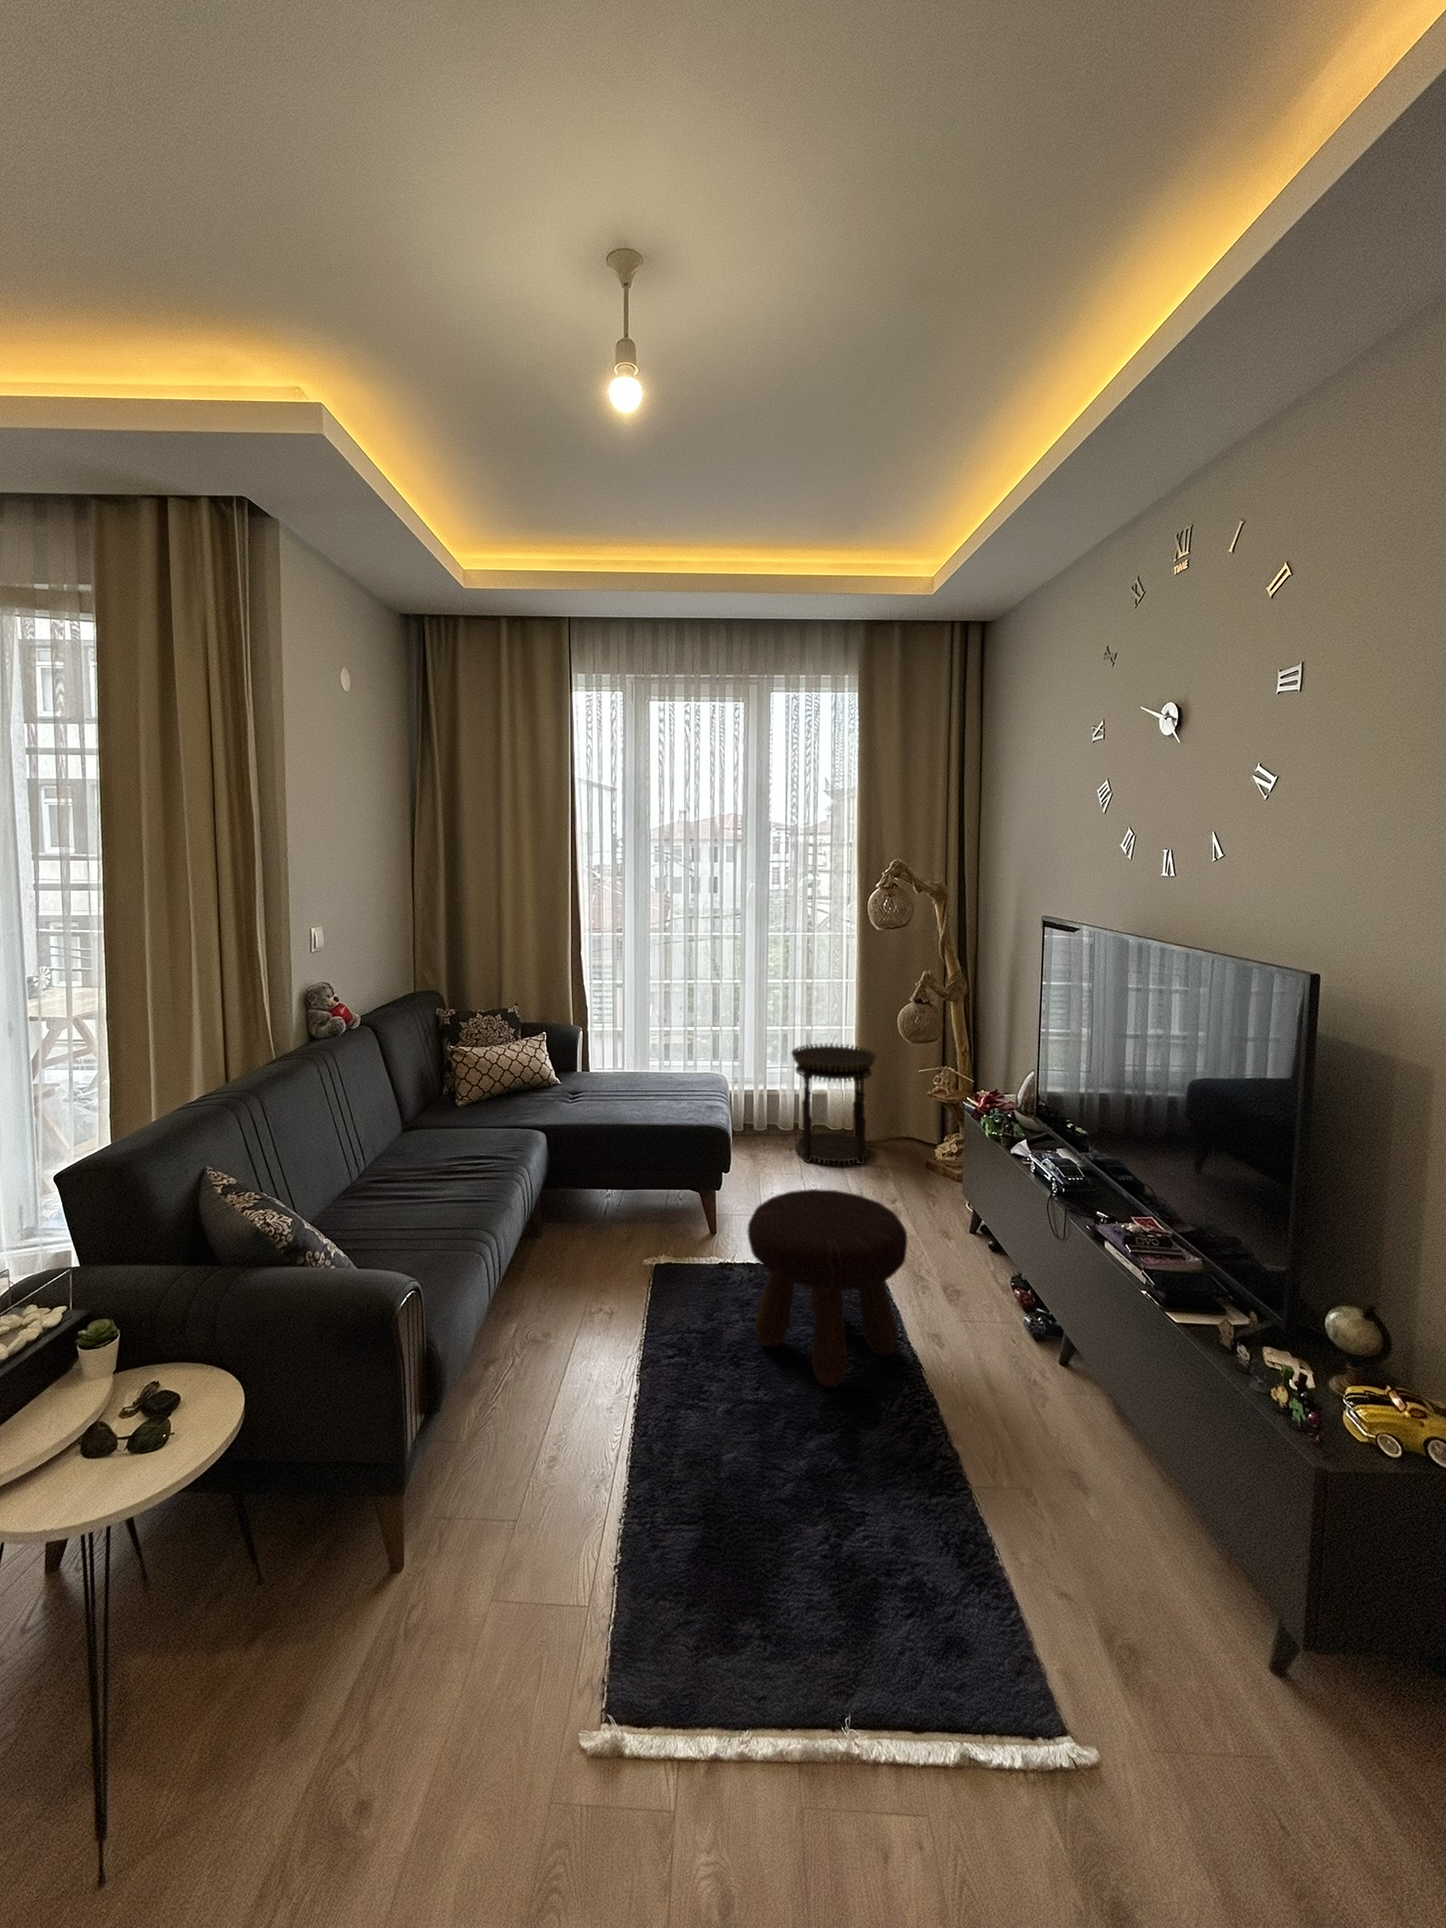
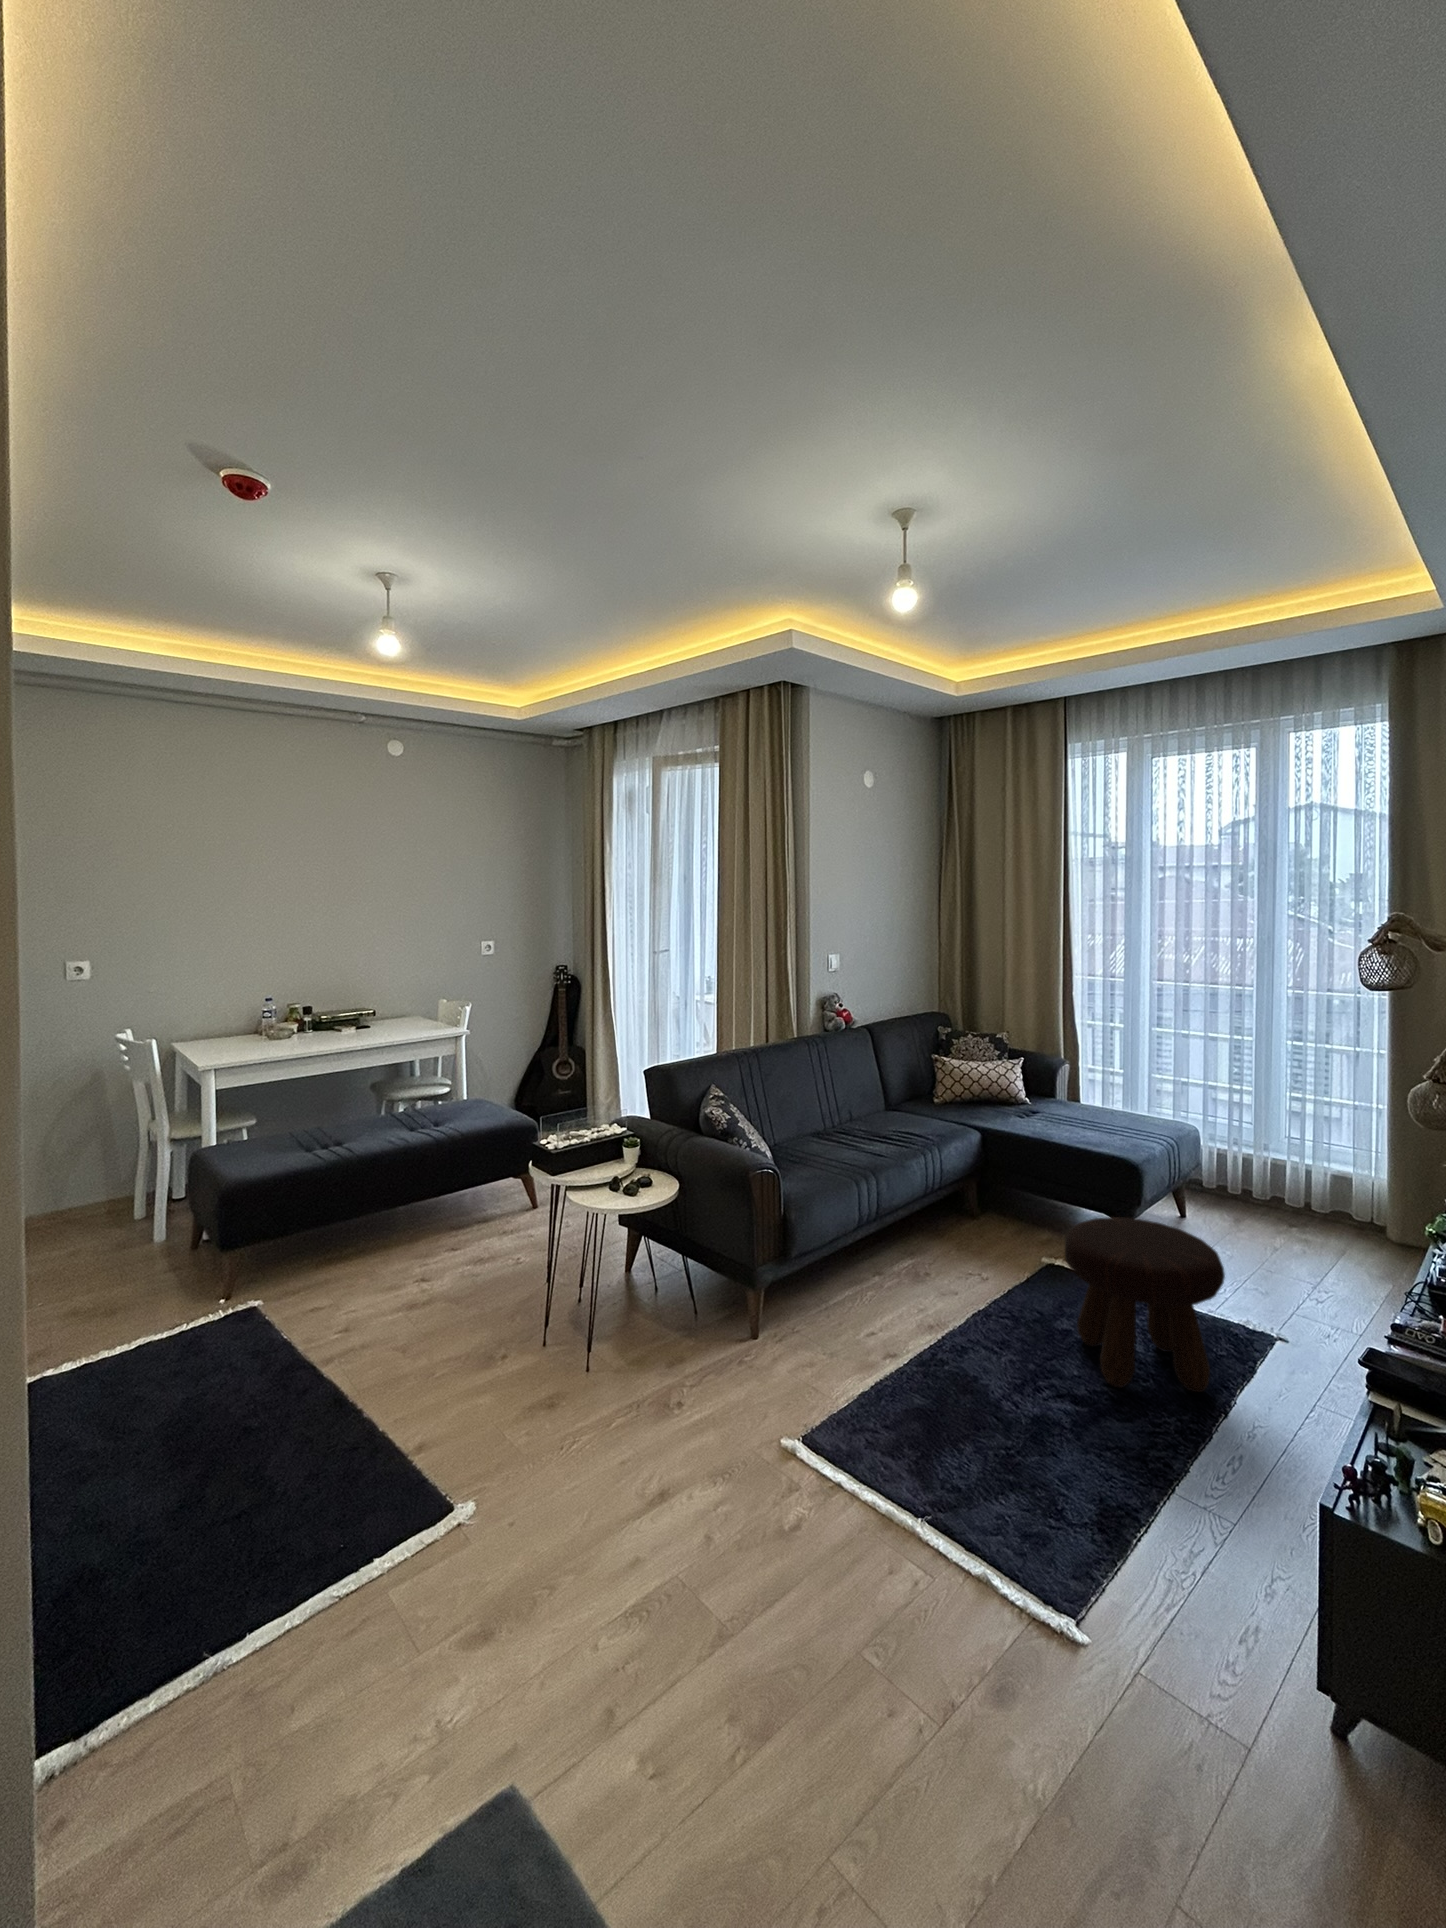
side table: present [792,1043,876,1164] -> none [1283,1118,1398,1263]

